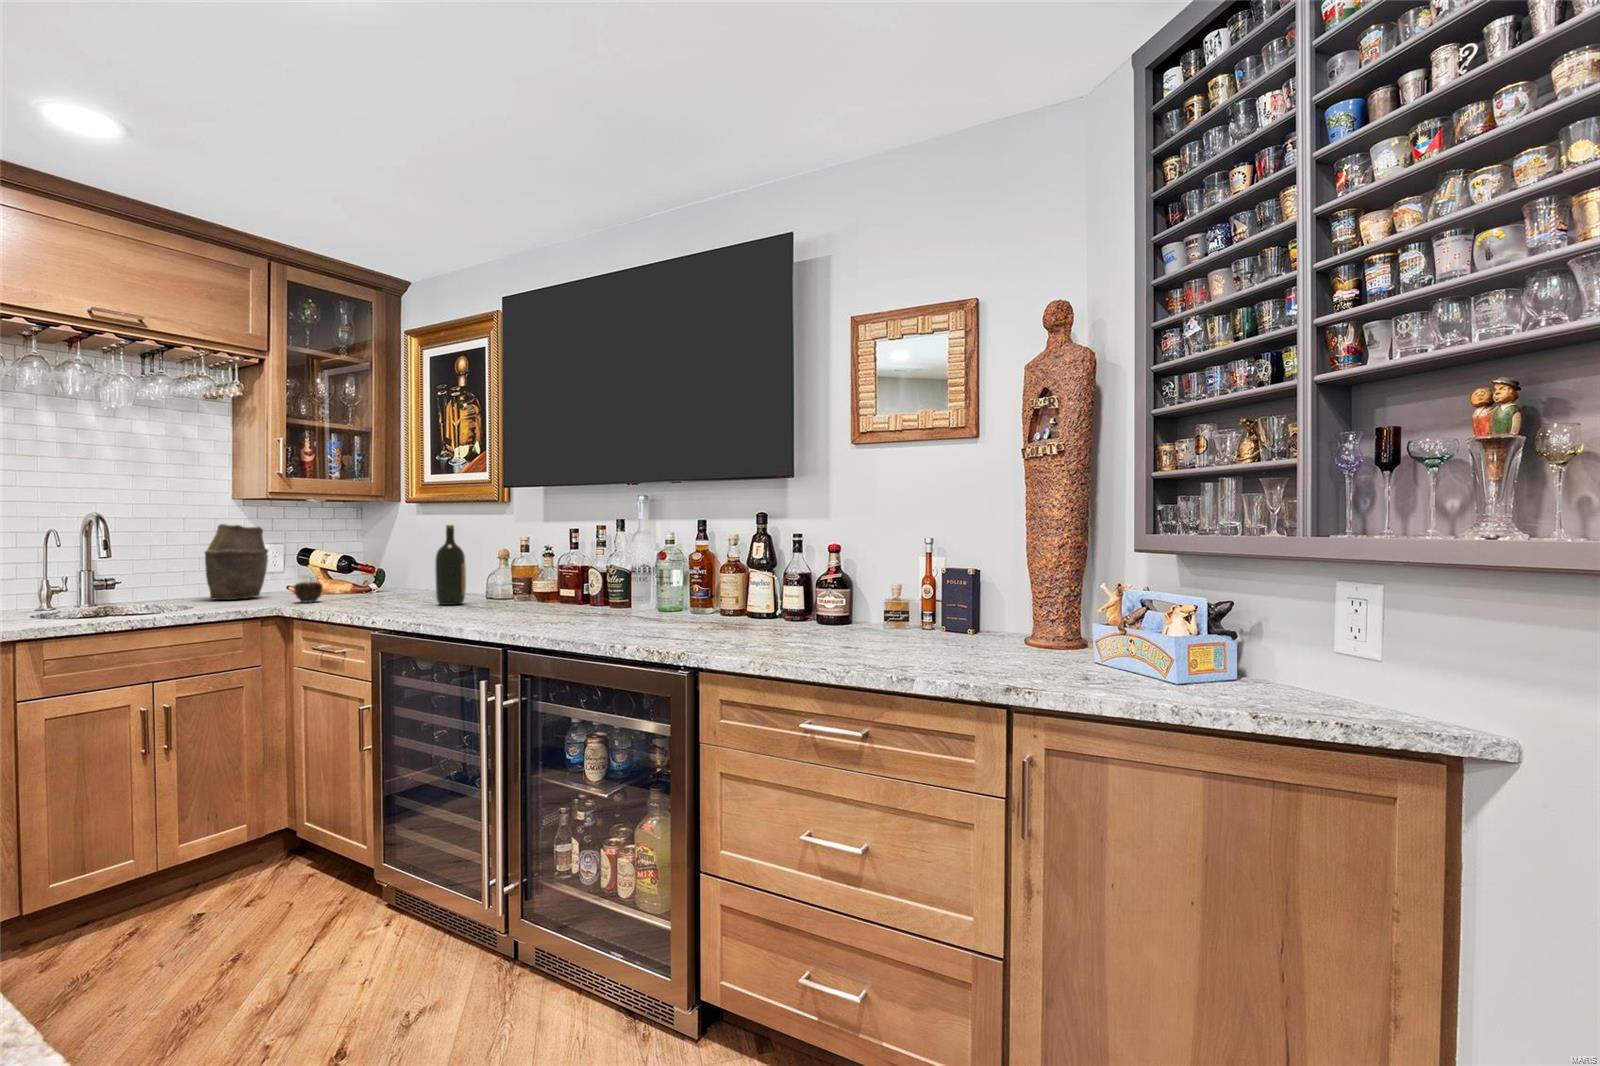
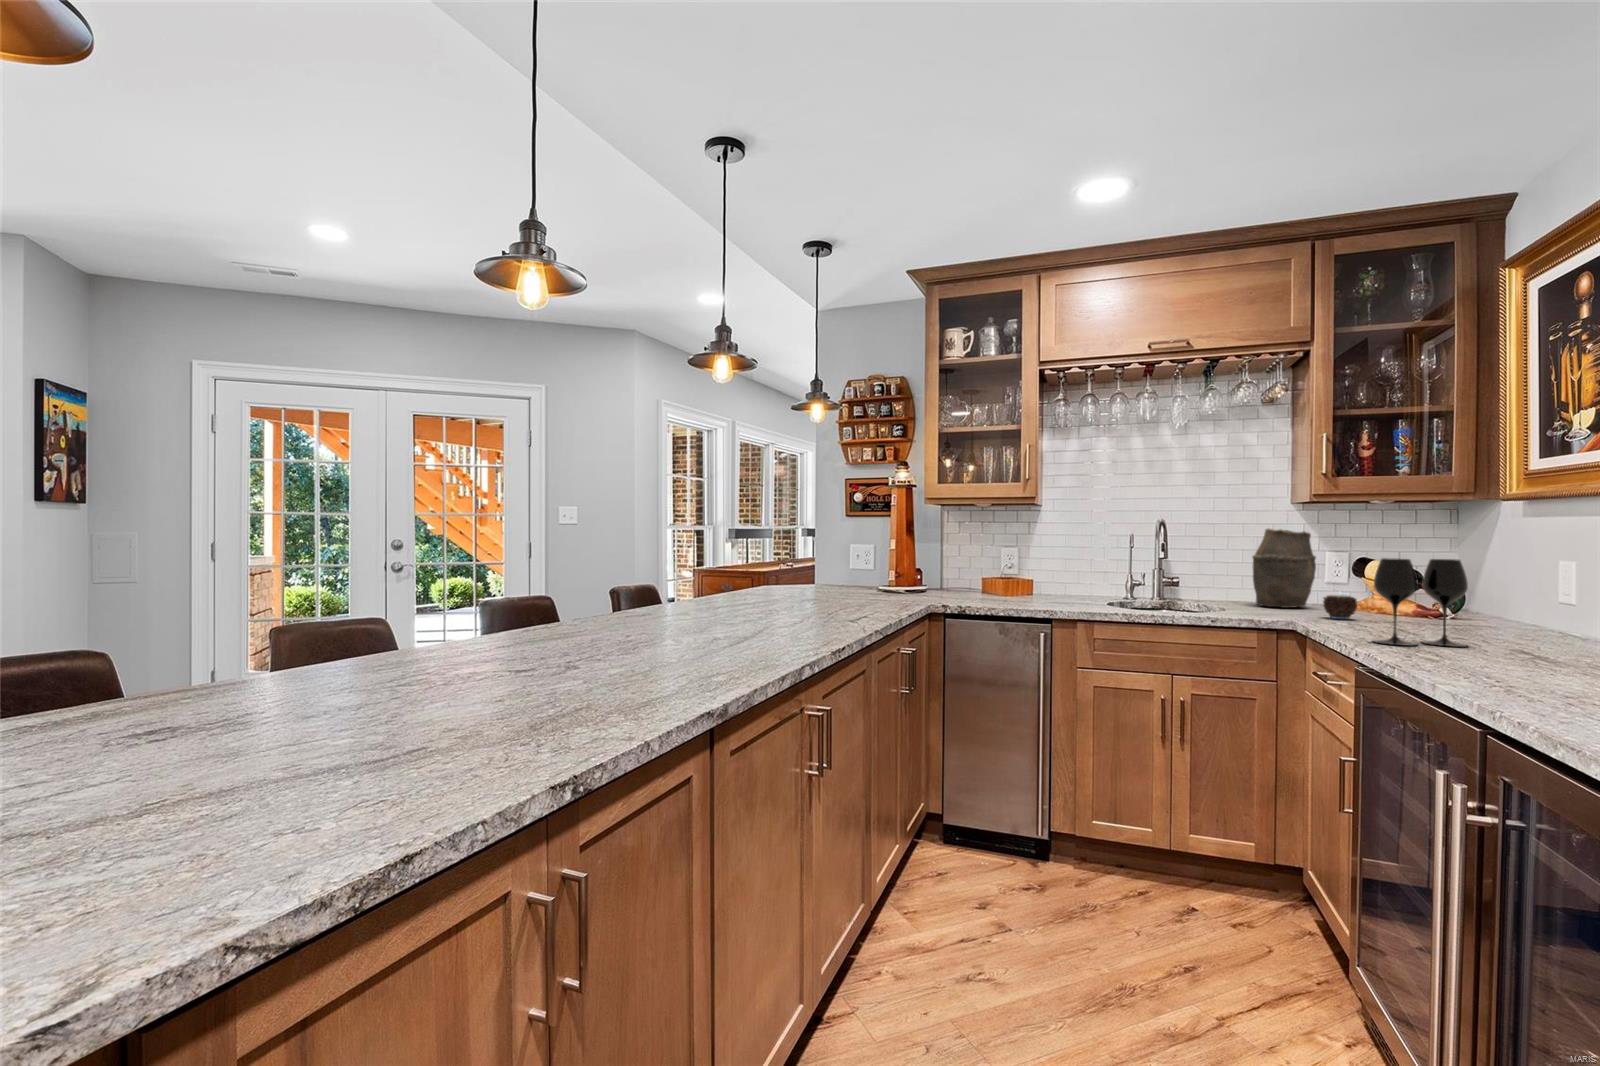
wine bottle: present [435,525,466,605] -> none [1490,529,1545,648]
wine glass: none [373,547,431,614] -> present [1374,558,1468,647]

